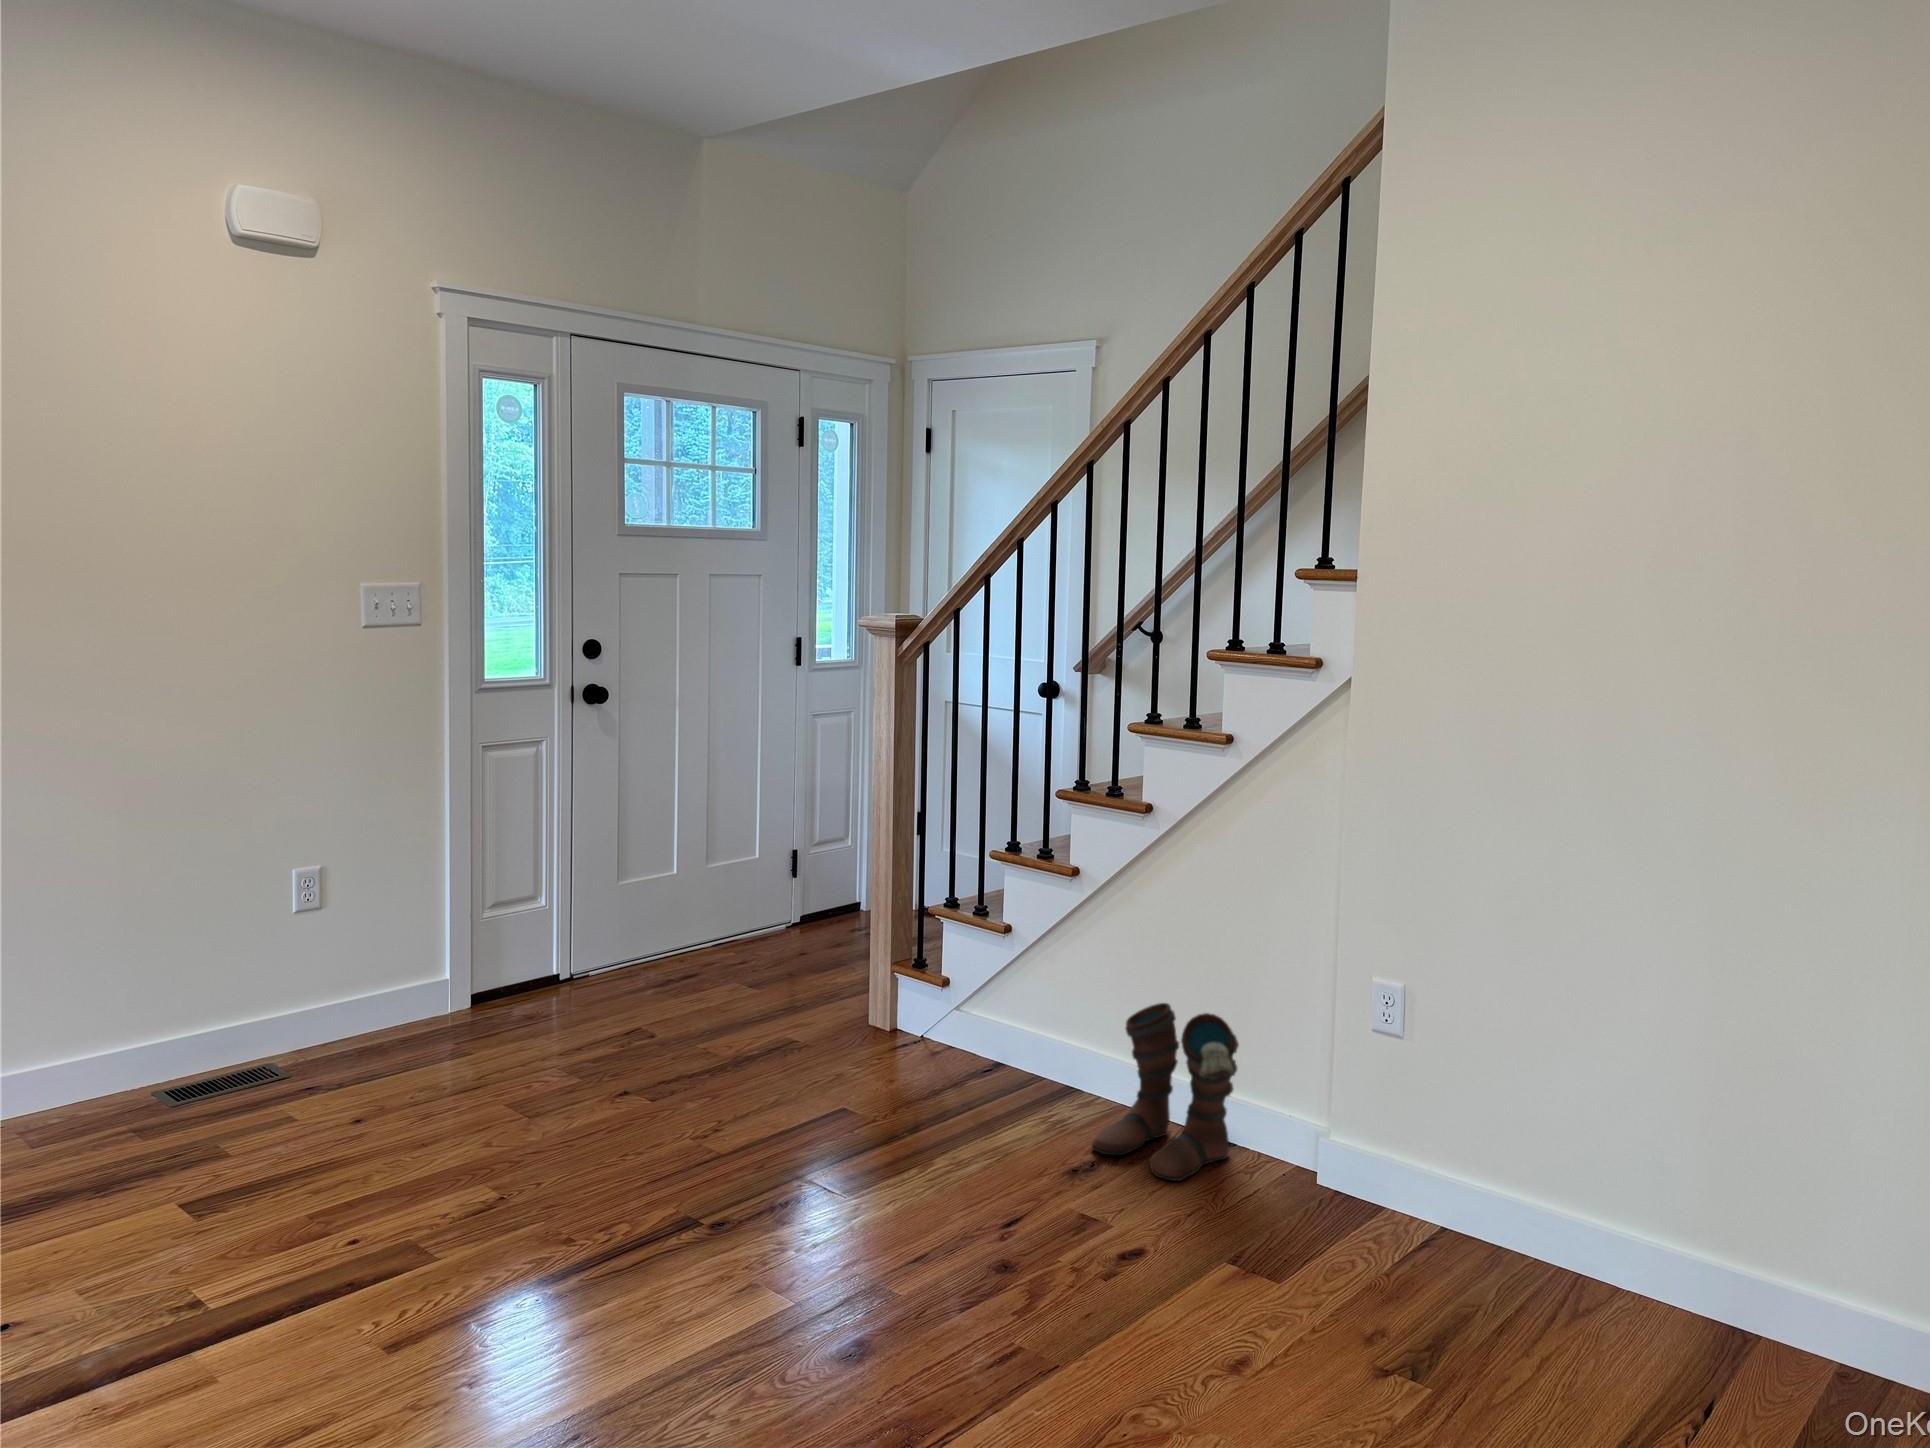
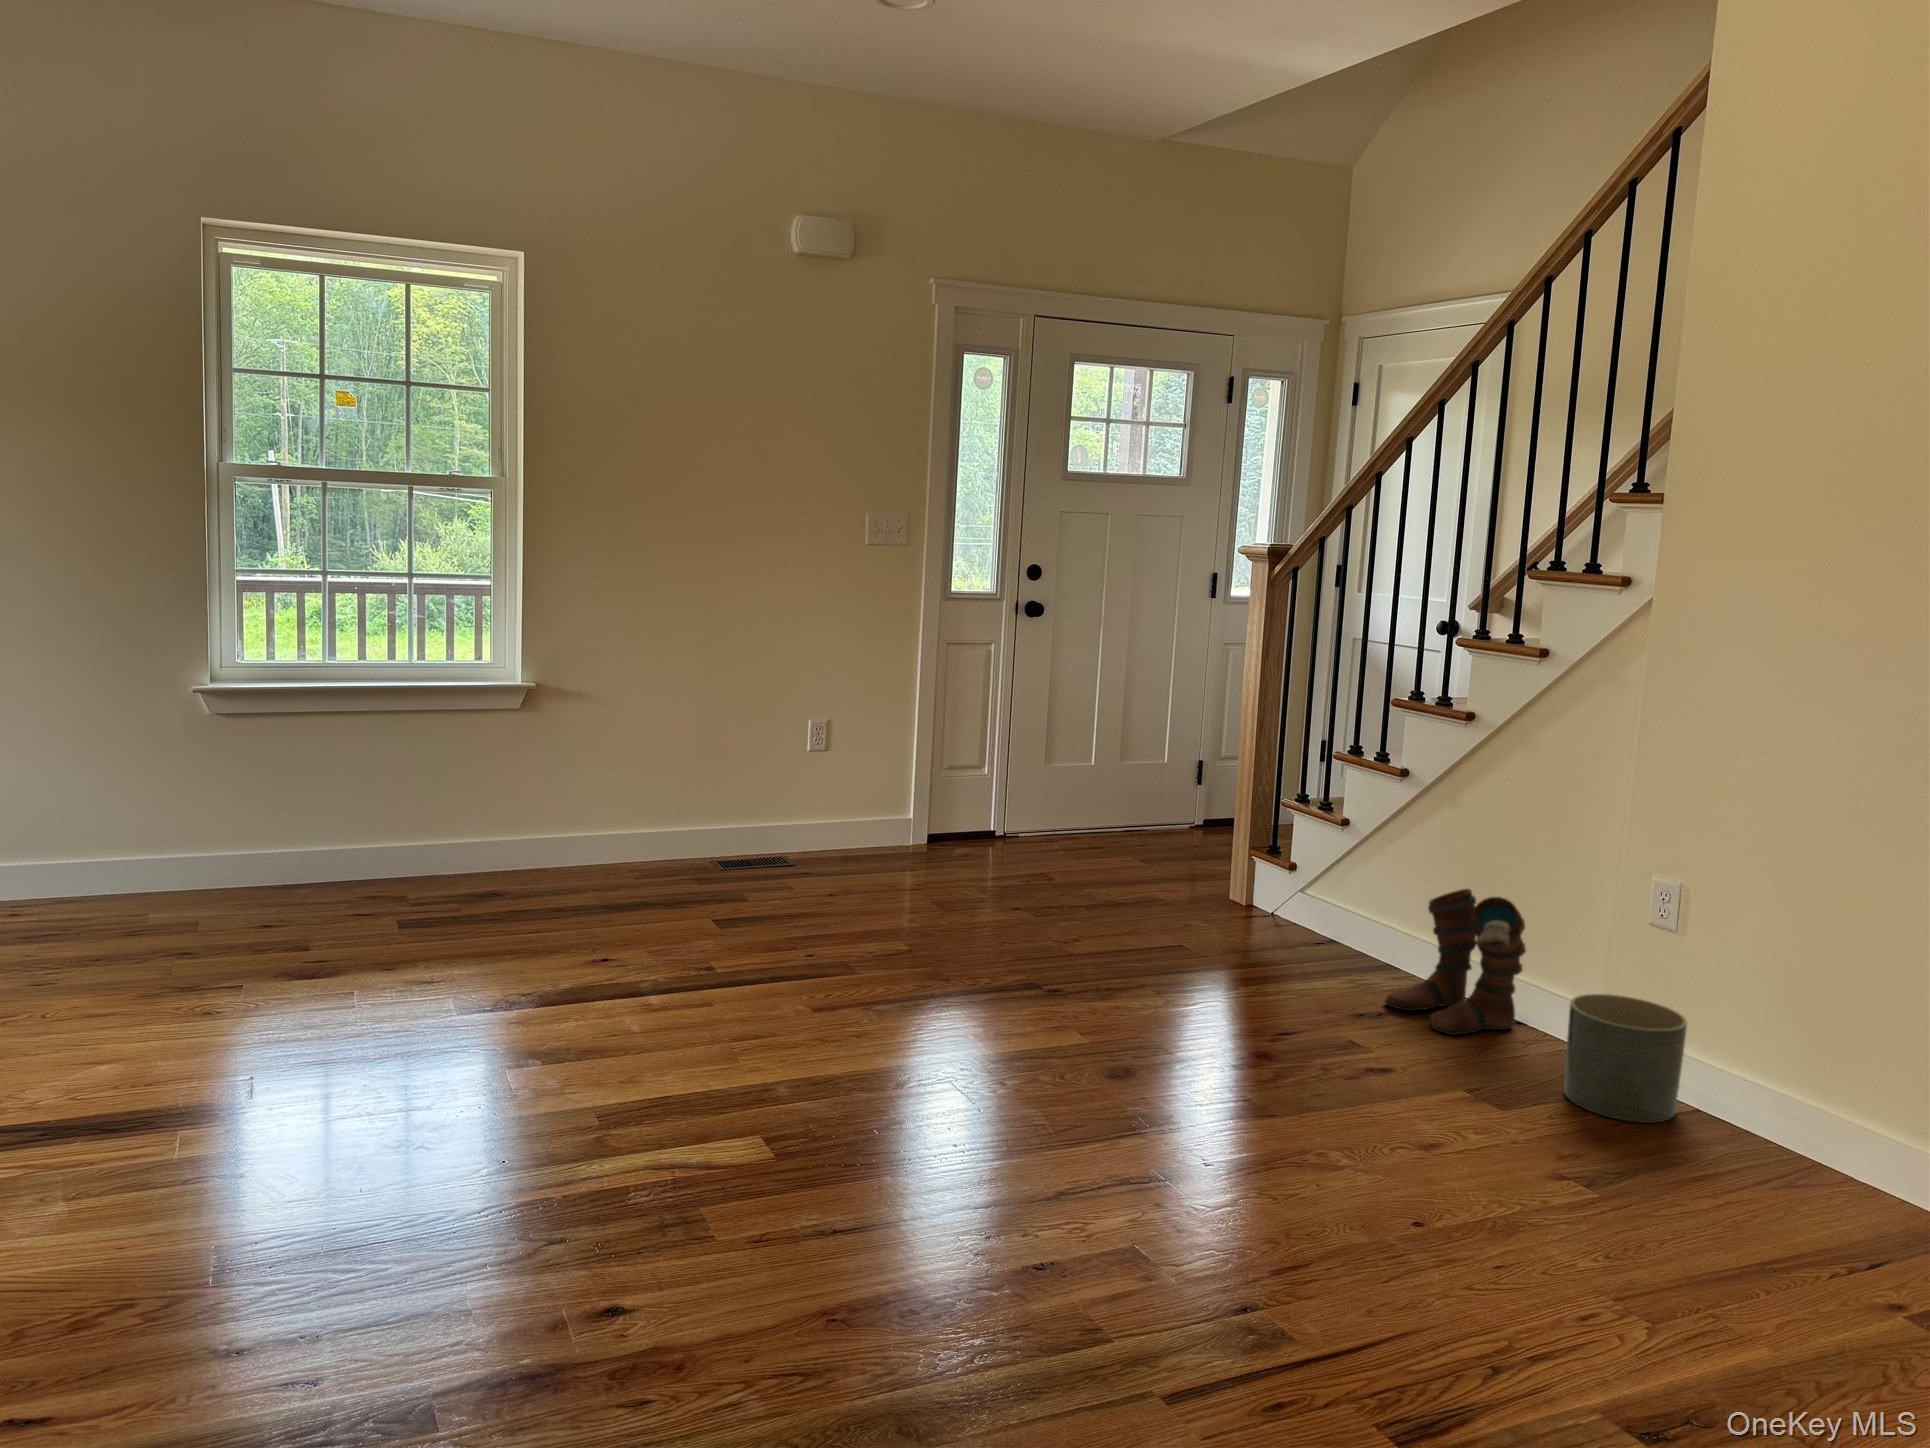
planter: none [1319,1118,1439,1267] -> present [1564,994,1687,1123]

